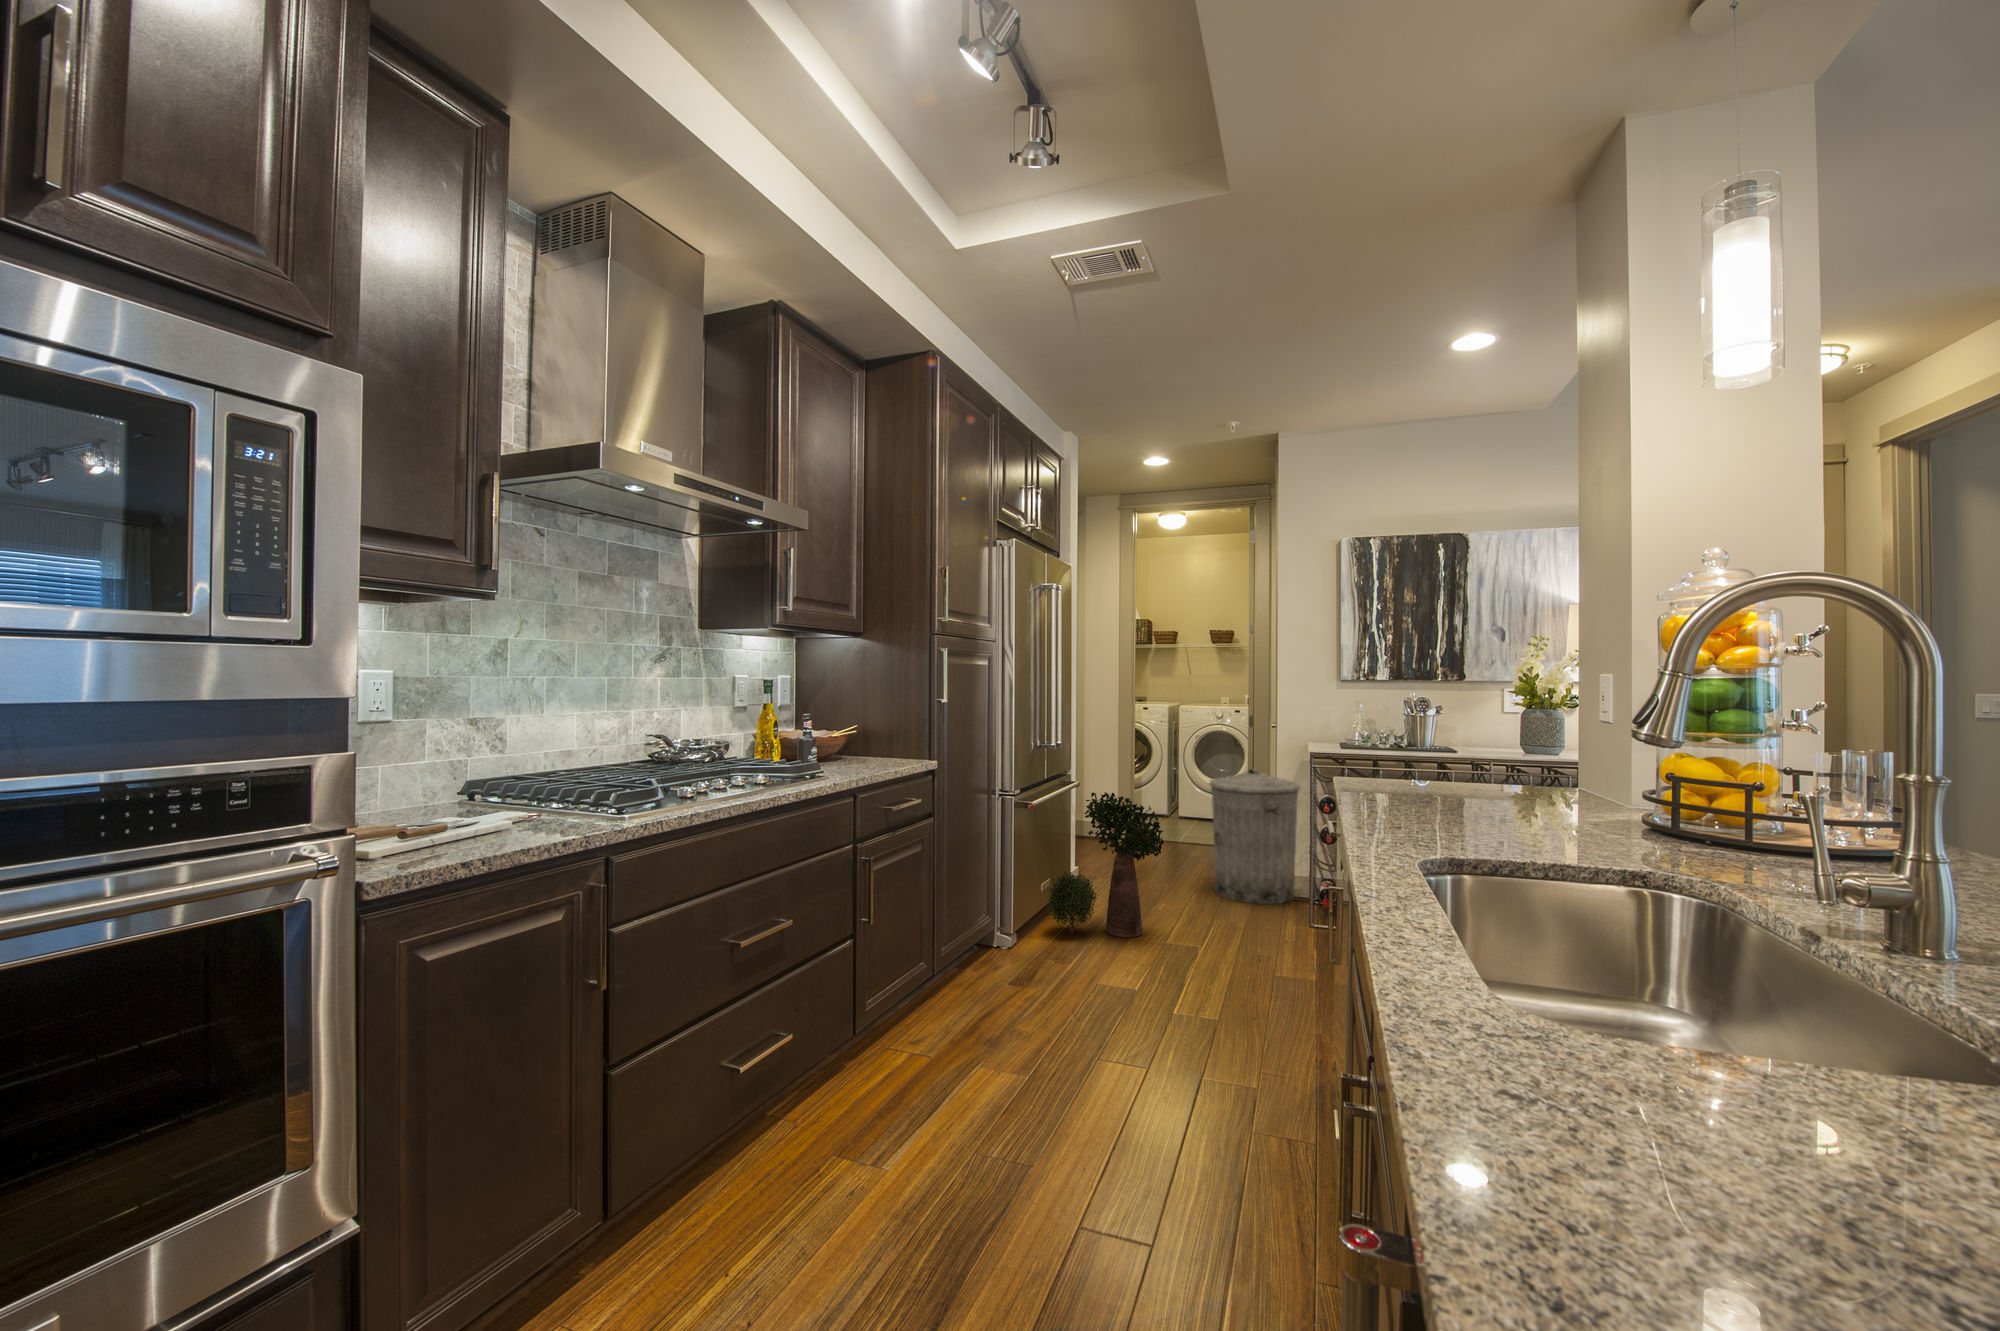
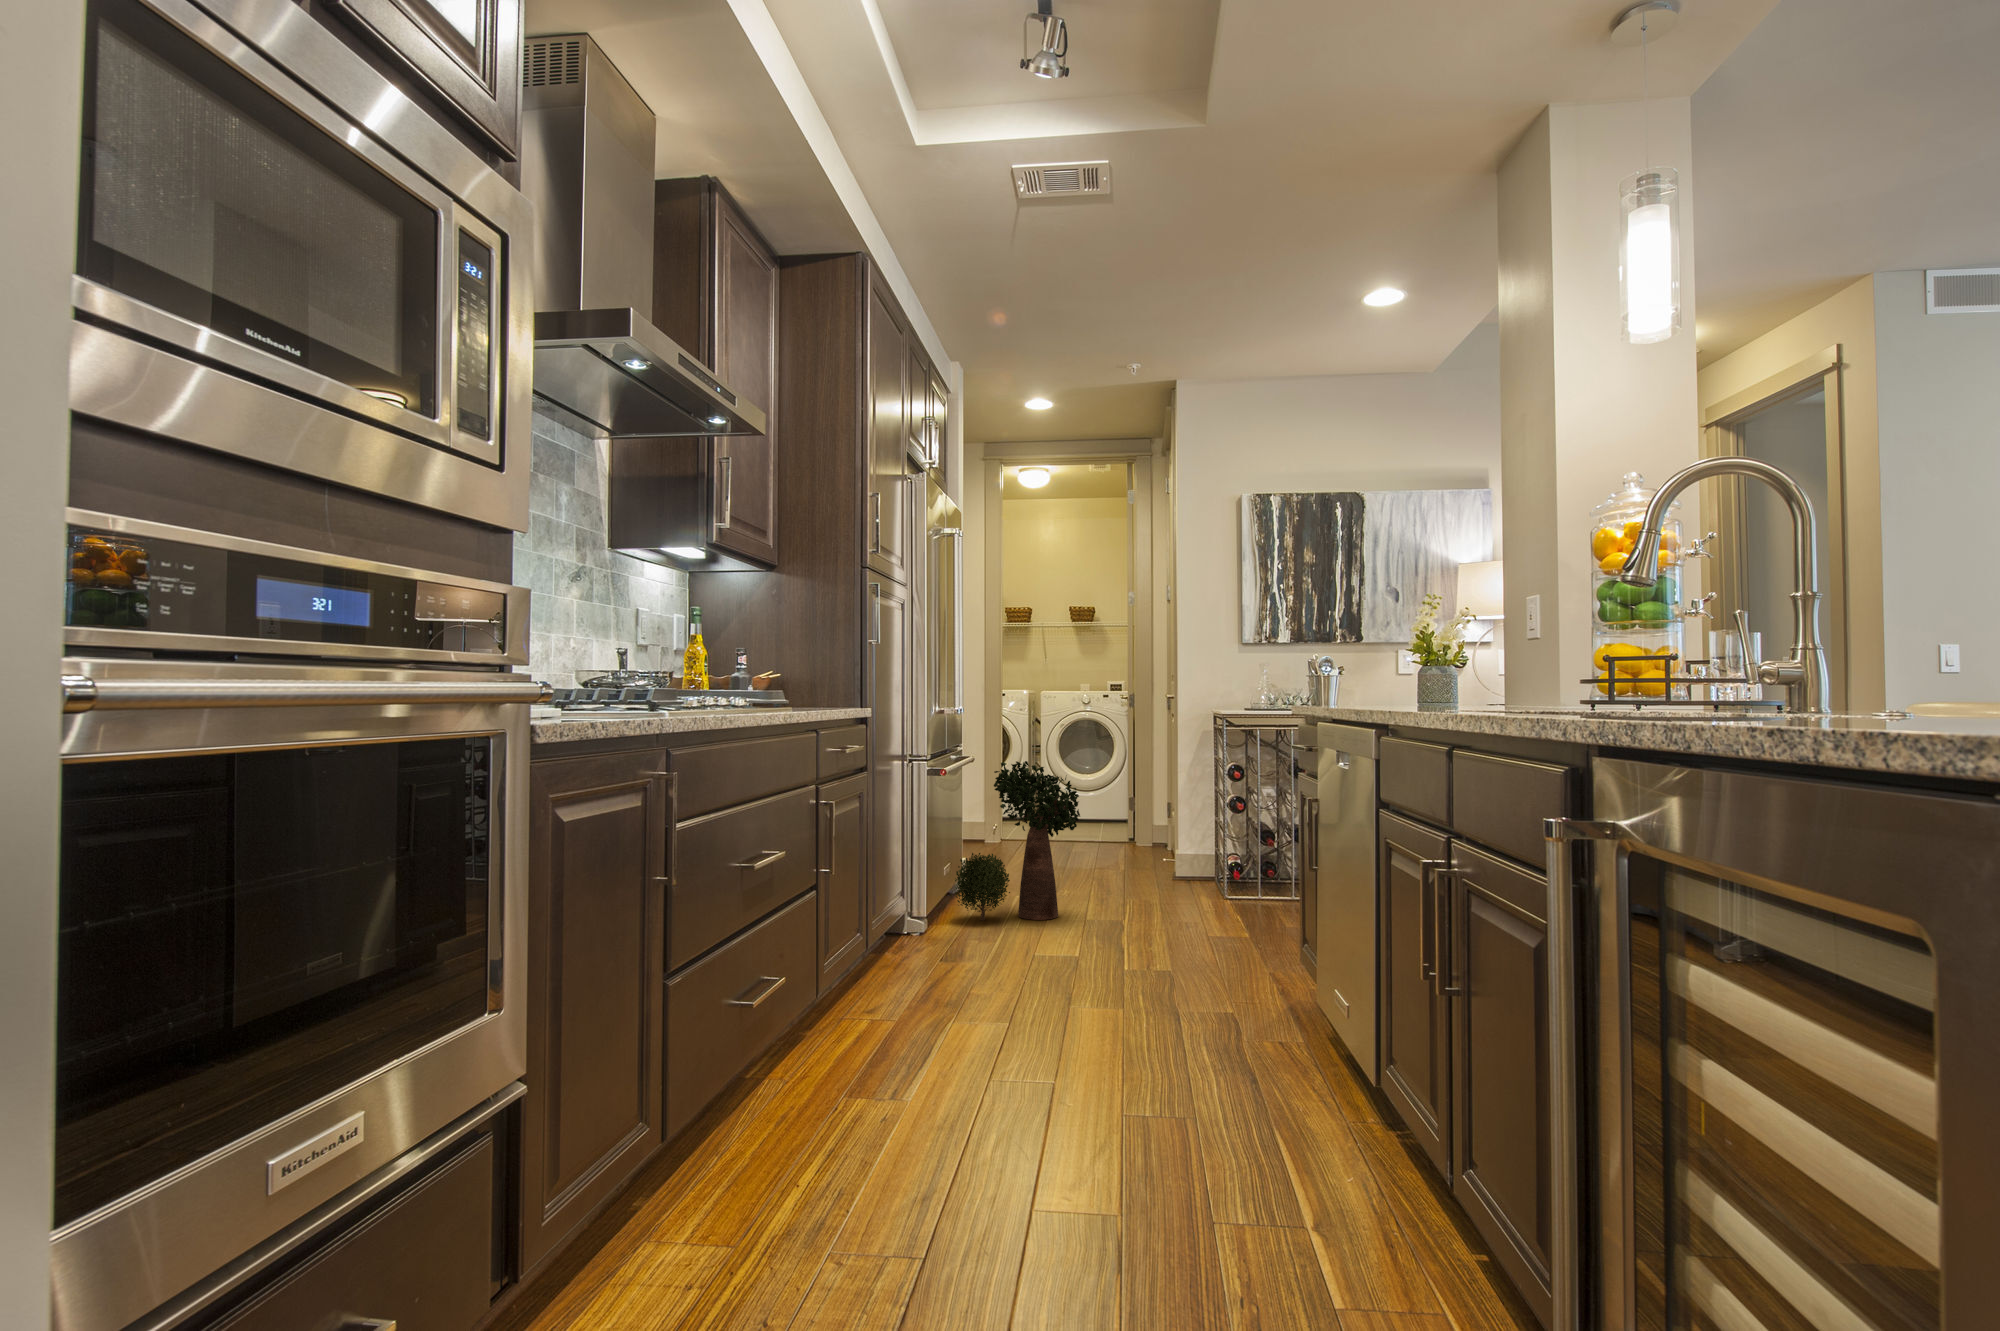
trash can: present [1209,769,1300,904] -> none [1107,743,1204,887]

